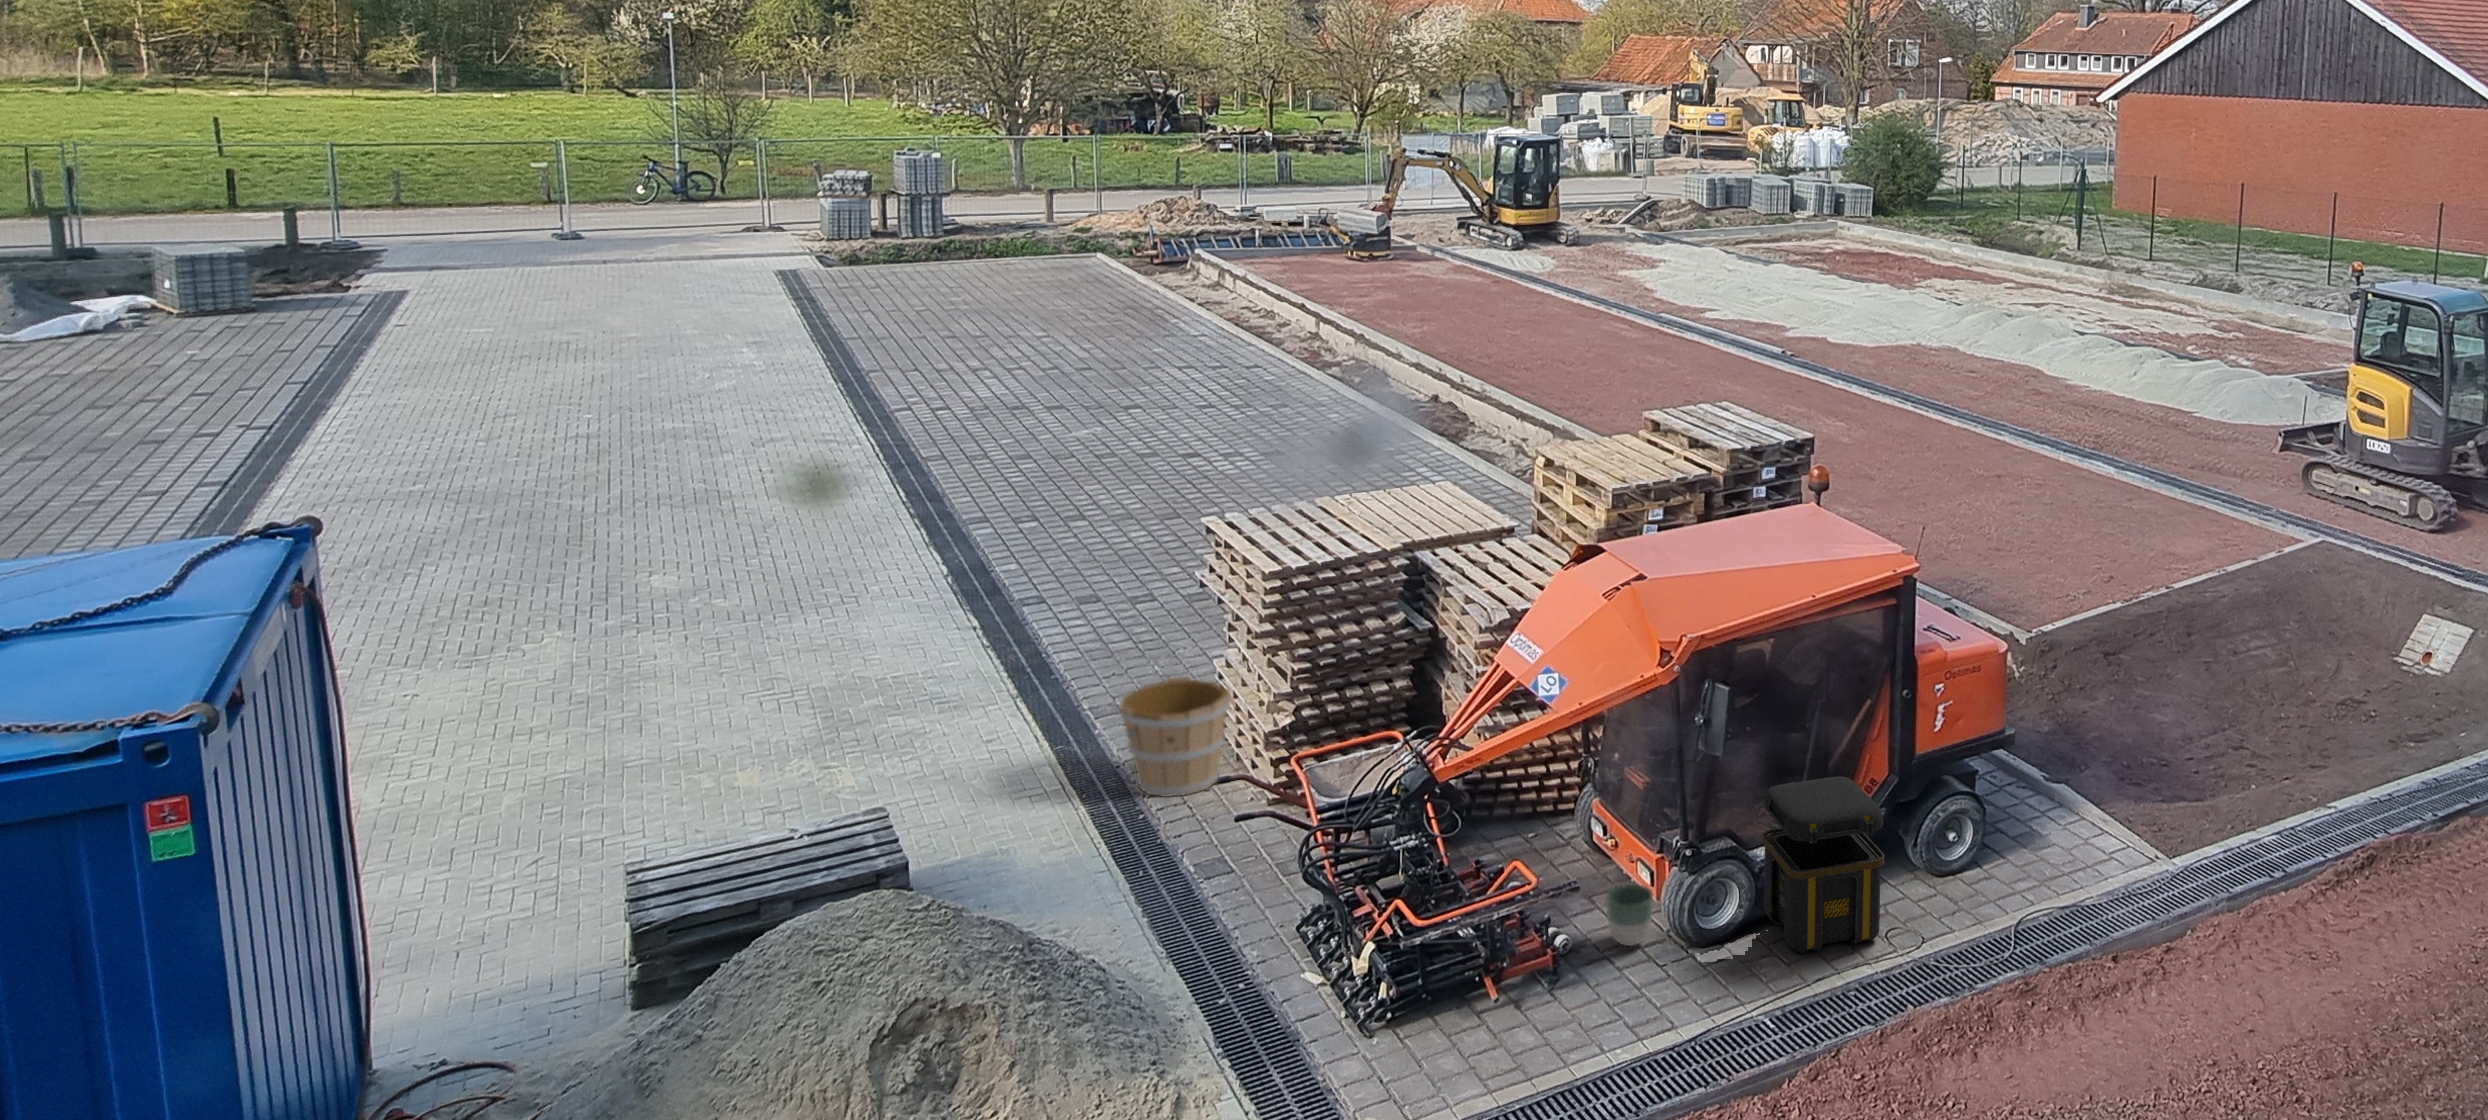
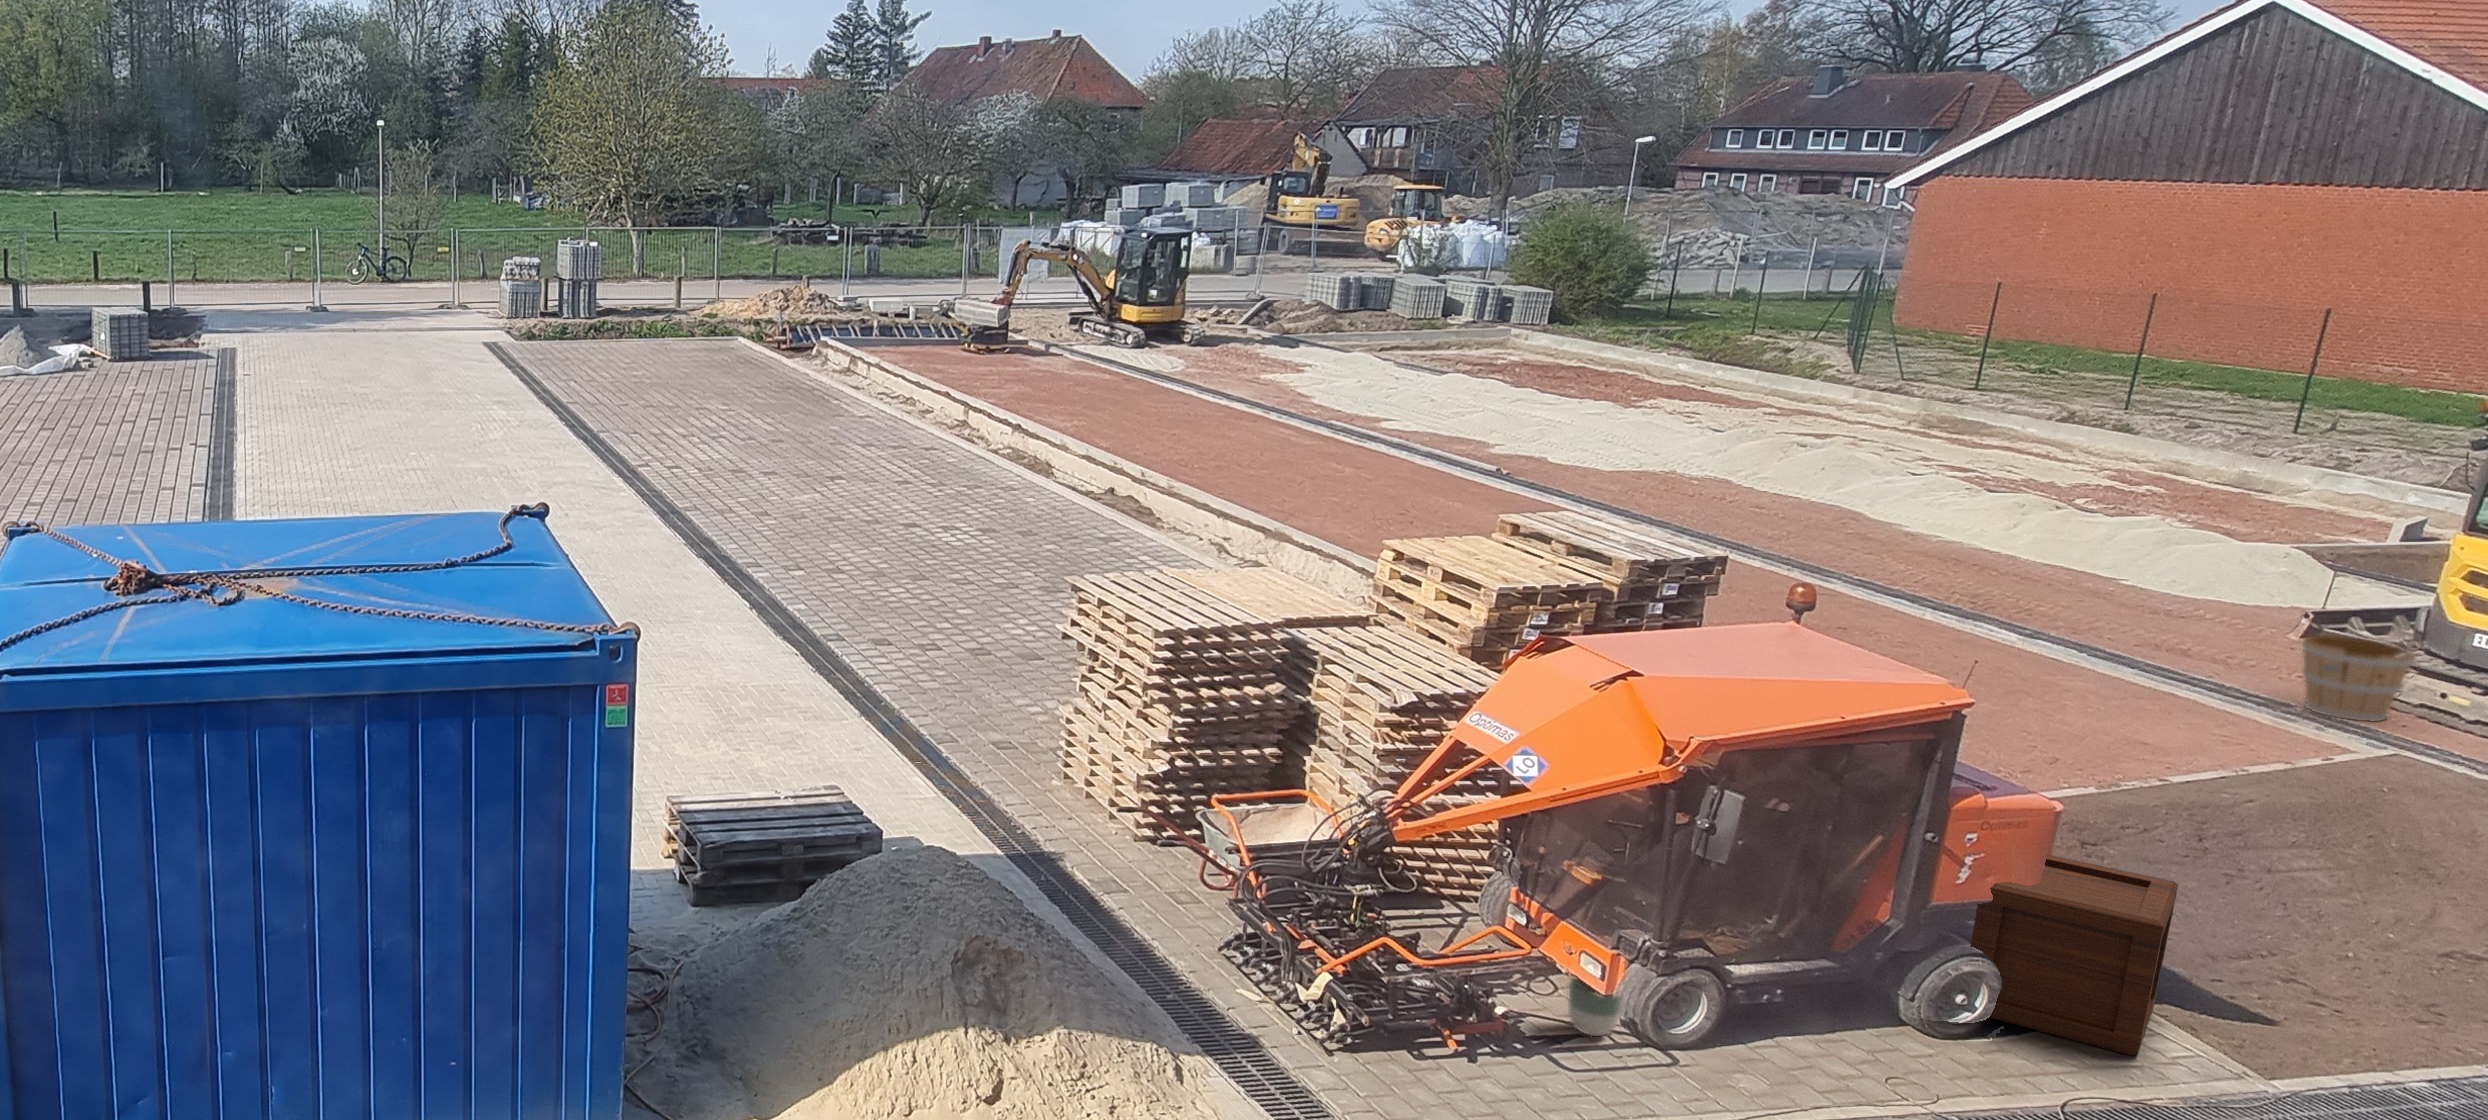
wooden bucket: present [1120,677,1231,797] -> present [2302,633,2416,721]
wooden crate: none [1963,695,2120,878] -> present [1970,854,2178,1055]
toolbox: present [1762,777,1884,953] -> none [1737,901,1910,1075]

